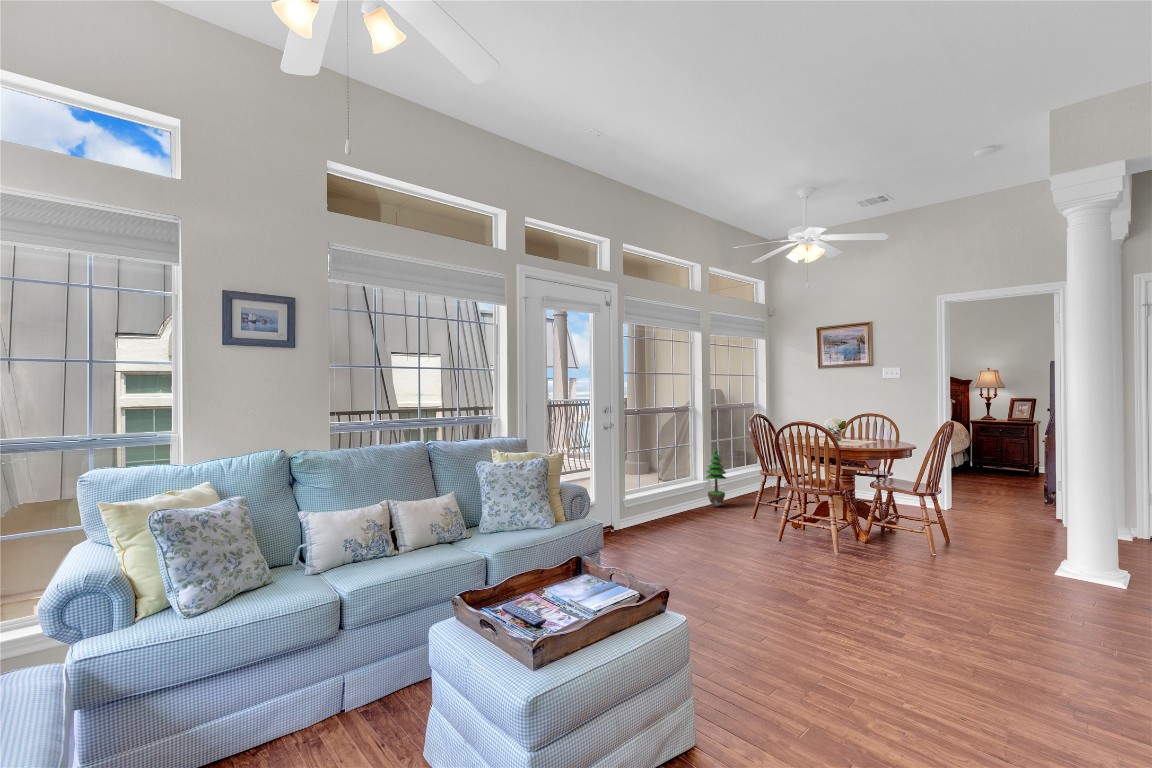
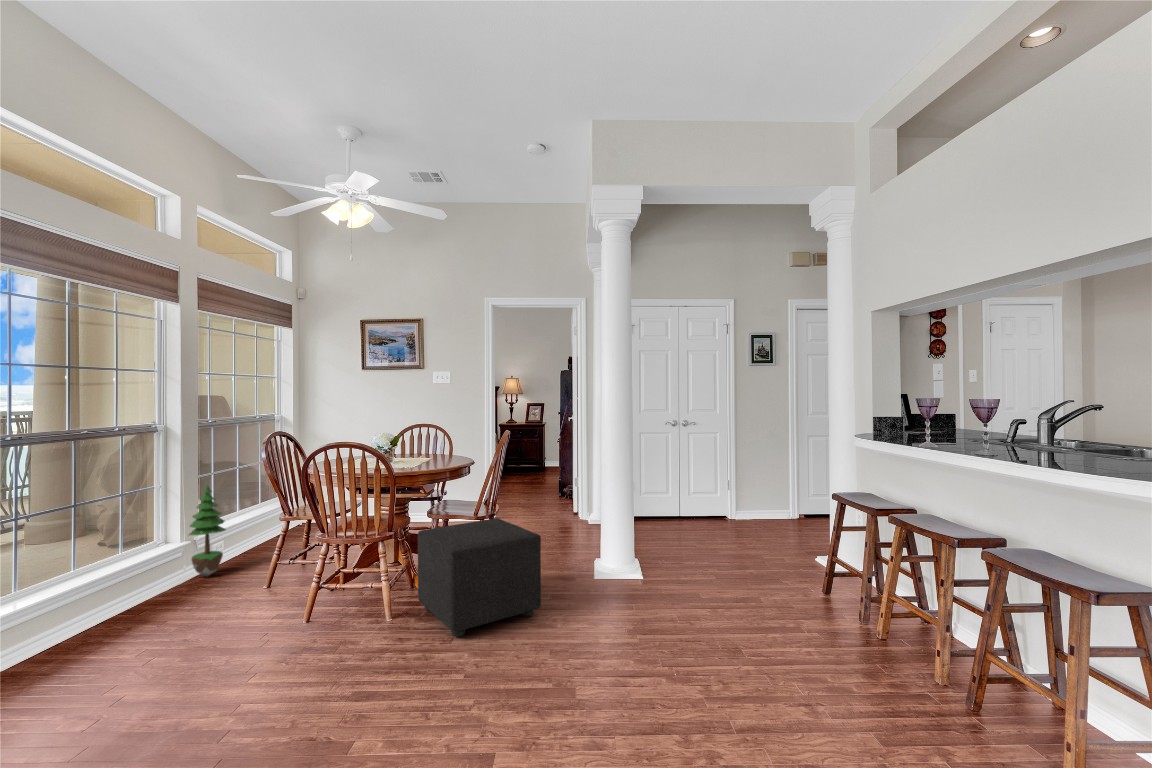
ottoman: none [859,494,972,579] -> present [418,518,541,637]

